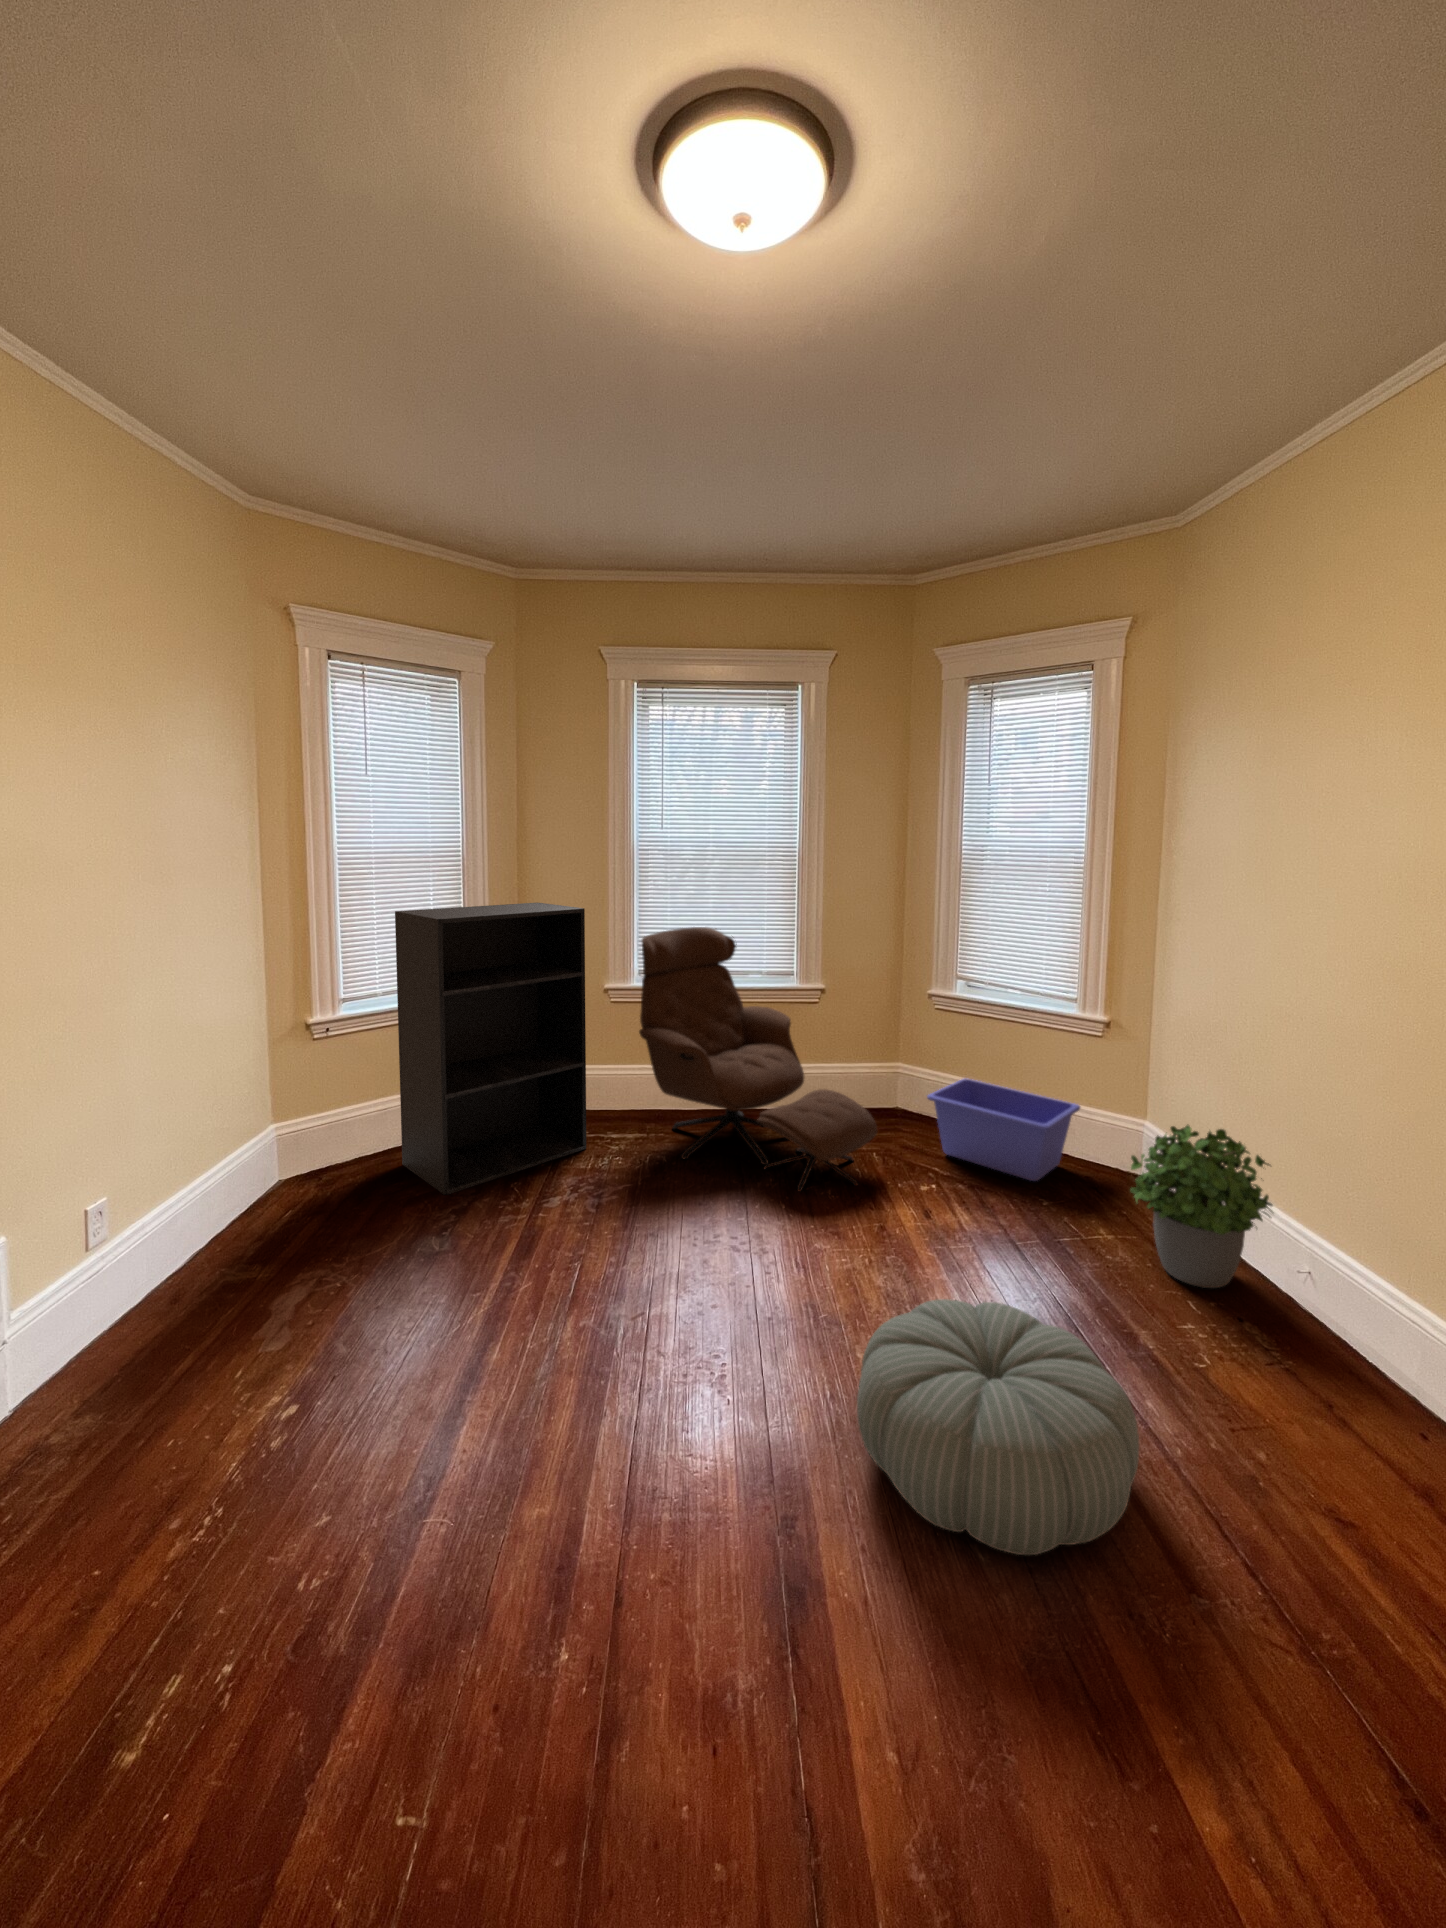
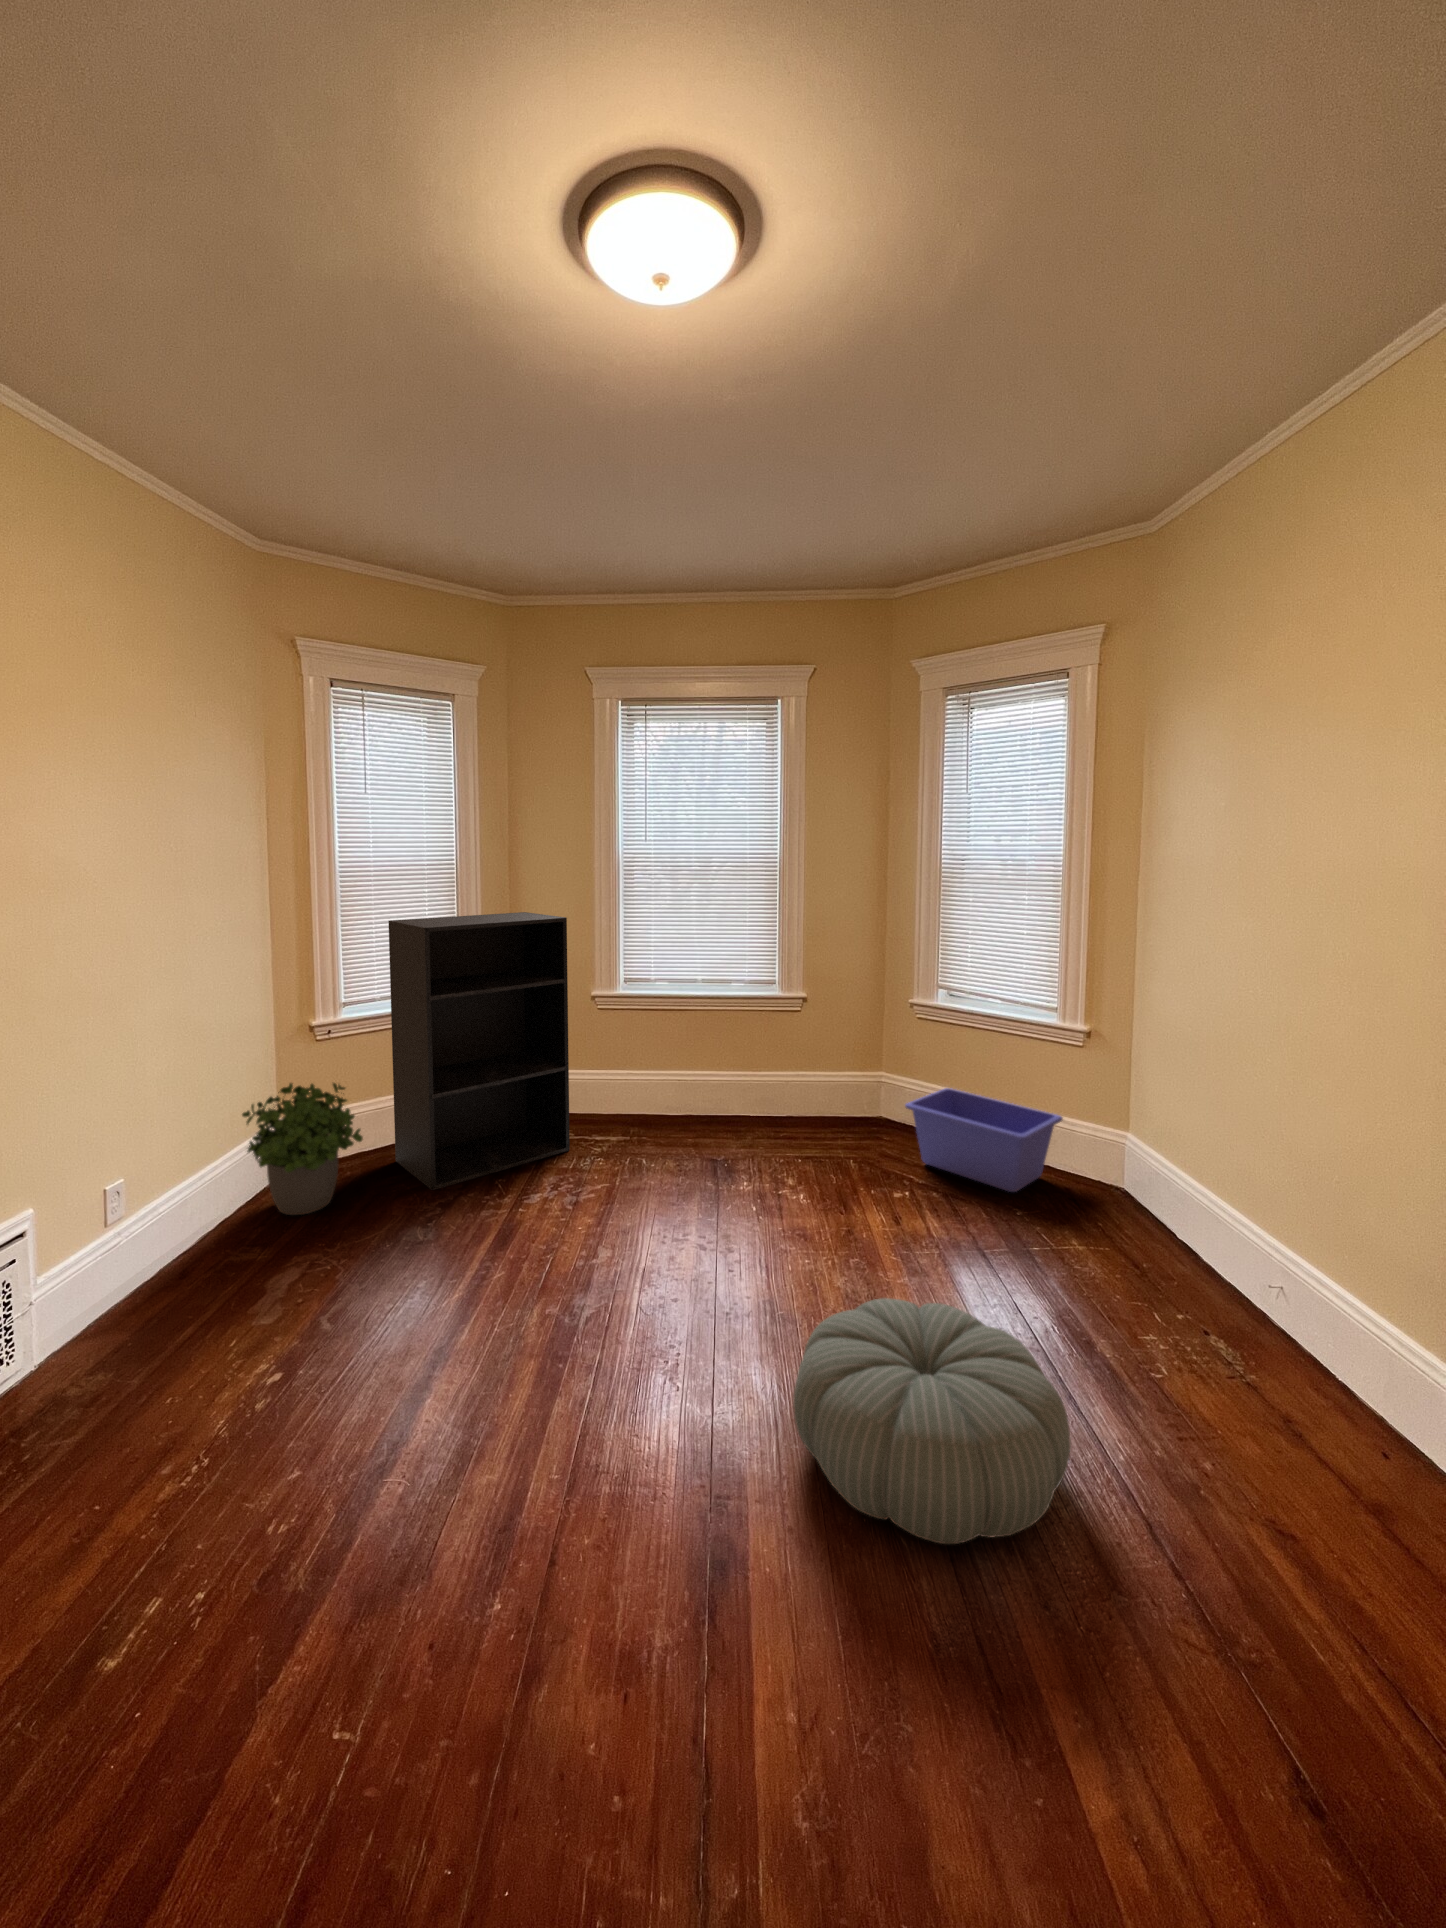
lounge chair: present [639,927,877,1191] -> none [620,936,853,1196]
potted plant: present [1130,1125,1273,1288] -> present [242,1083,363,1215]

